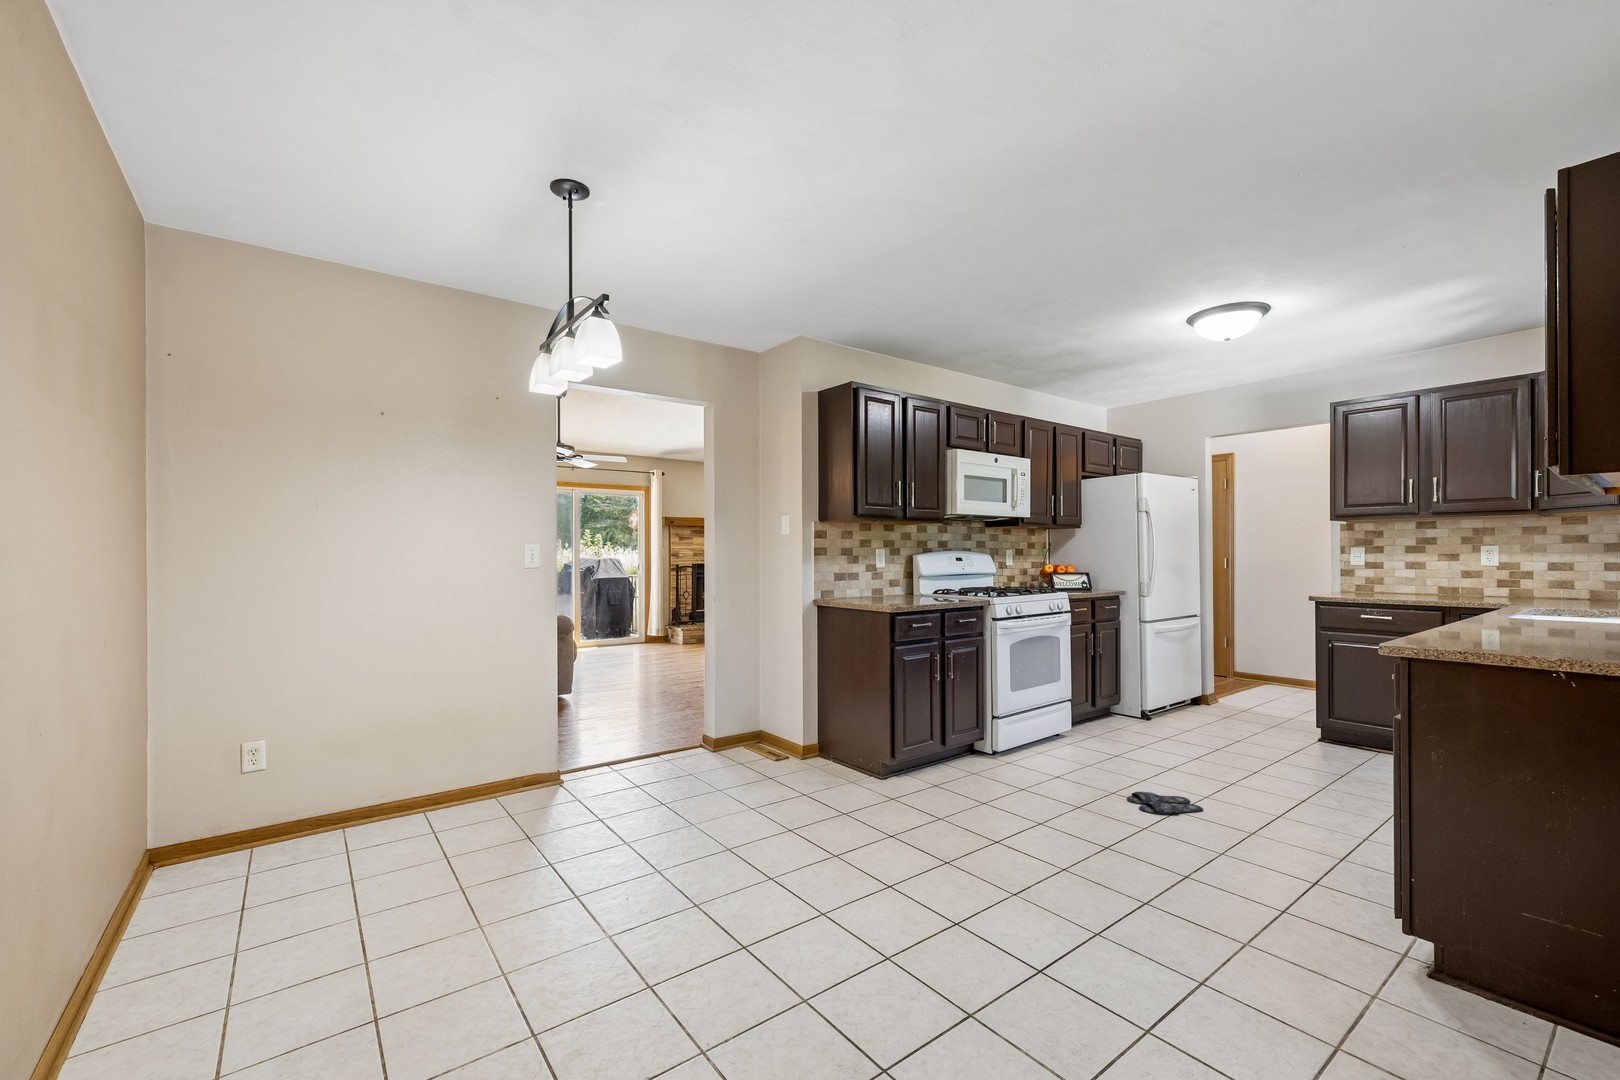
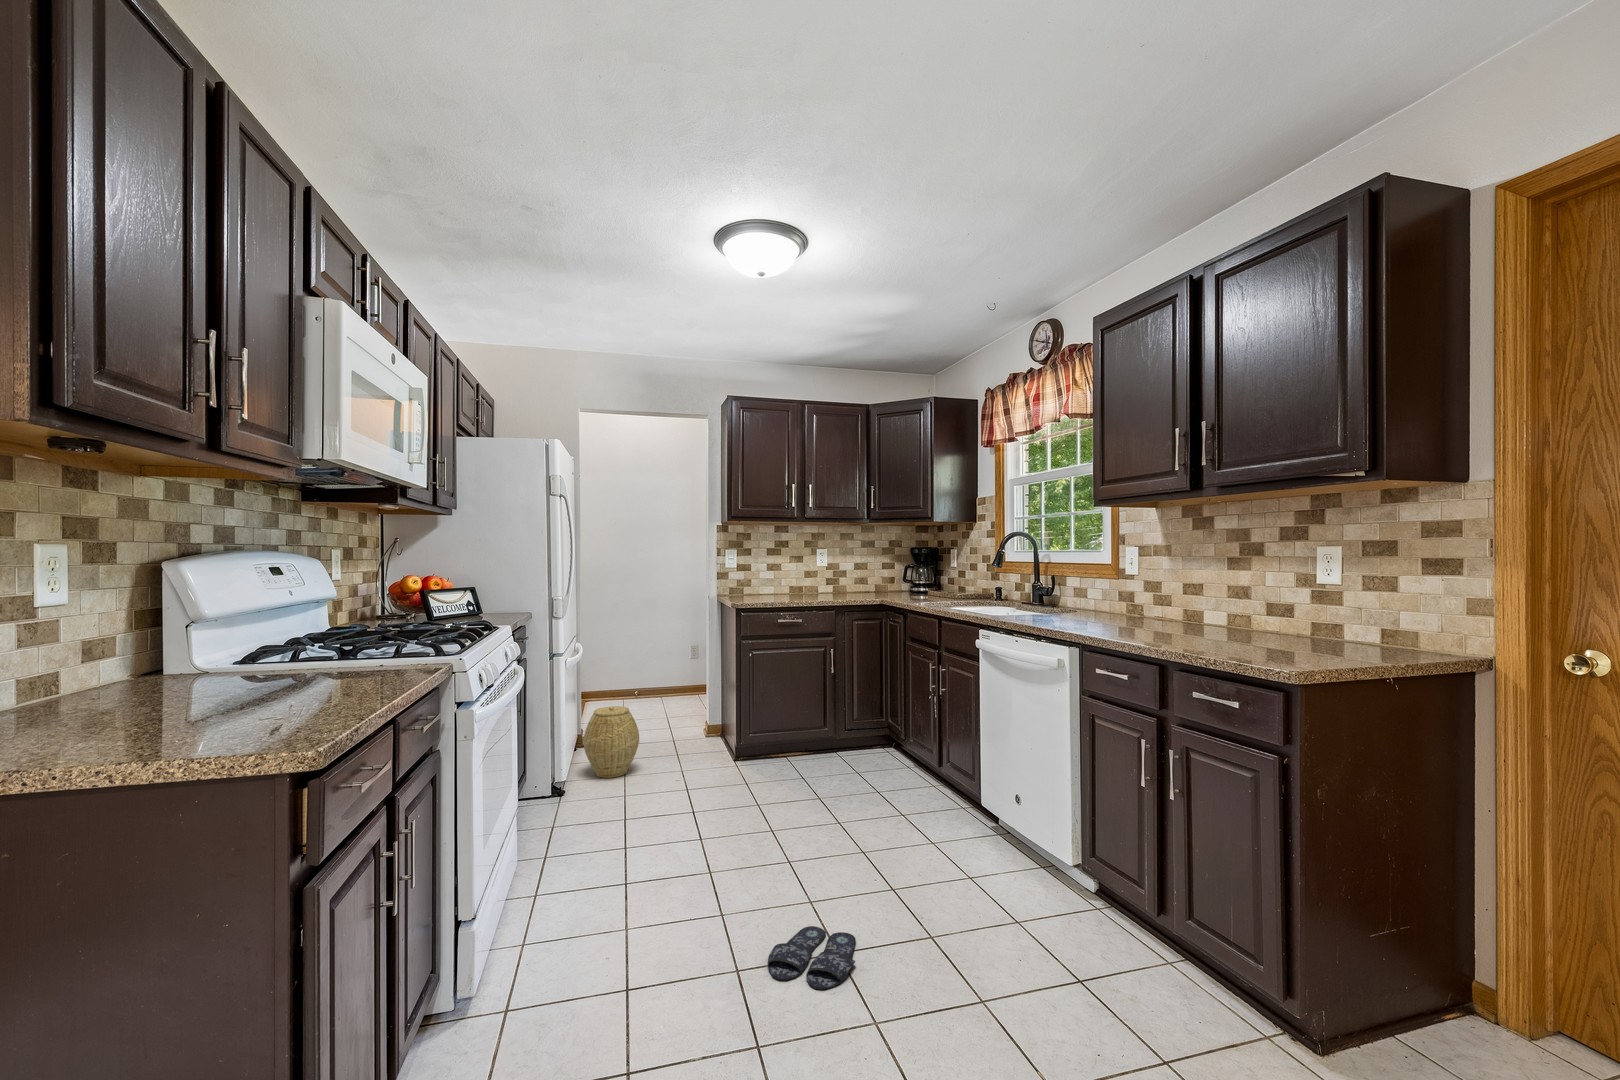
woven basket: none [1180,667,1227,720] -> present [583,706,639,778]

